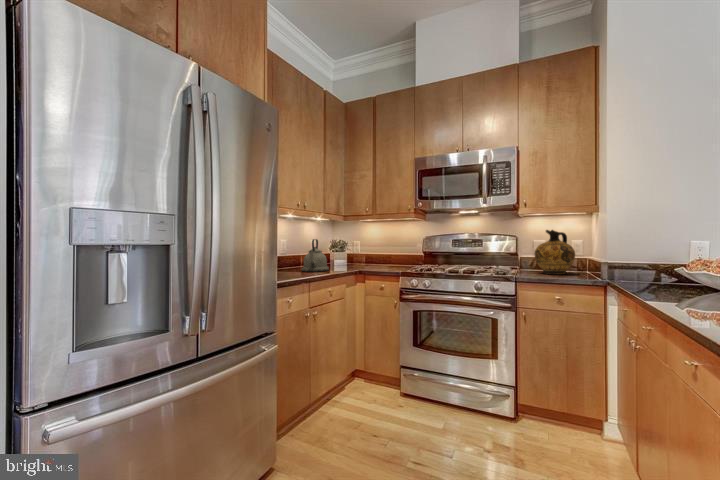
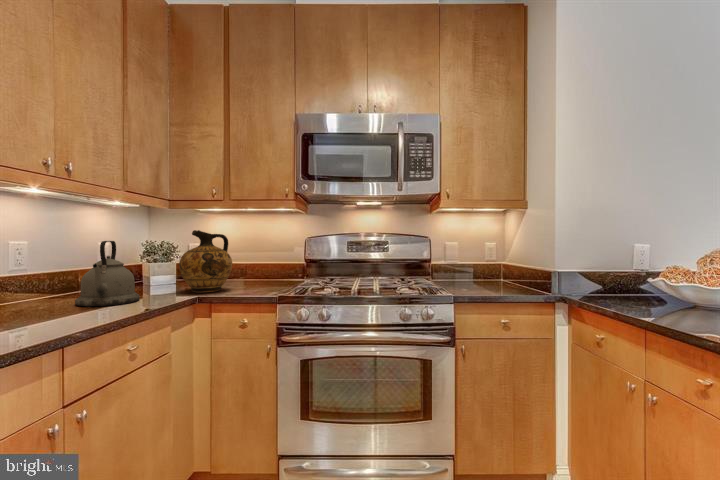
ceramic jug: present [534,230,575,274] -> present [179,230,232,293]

